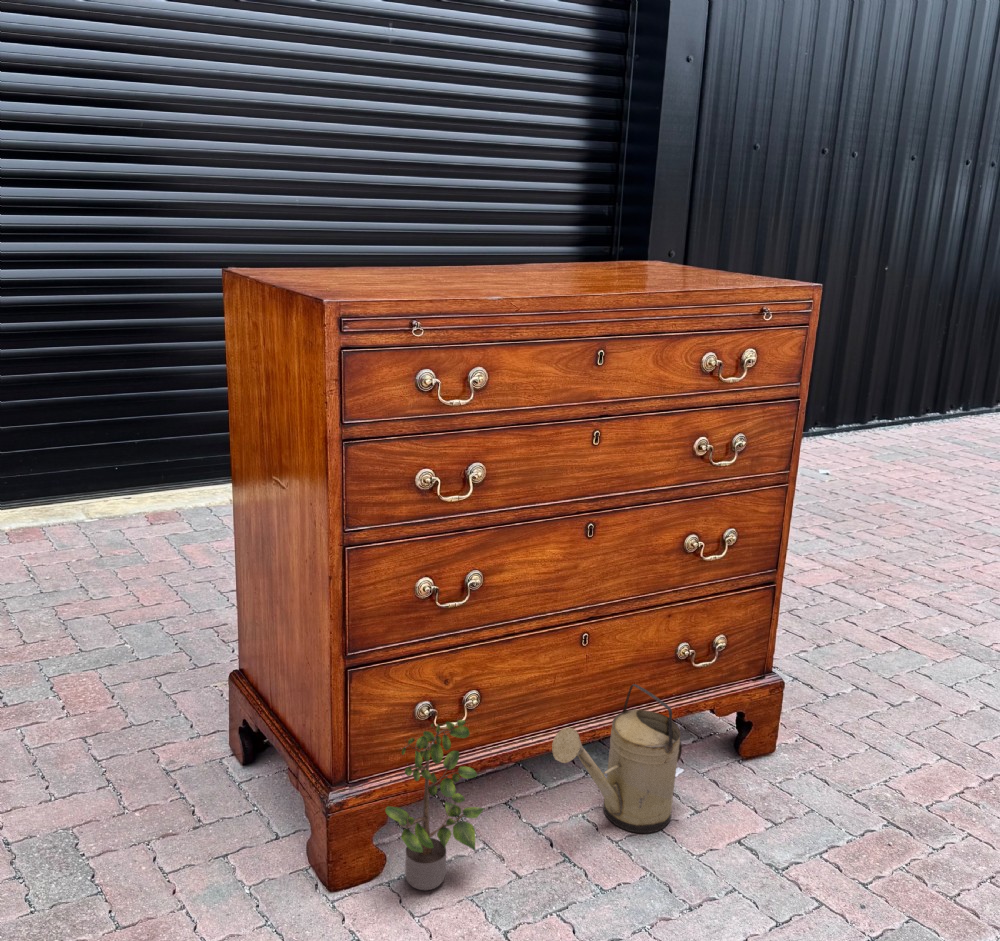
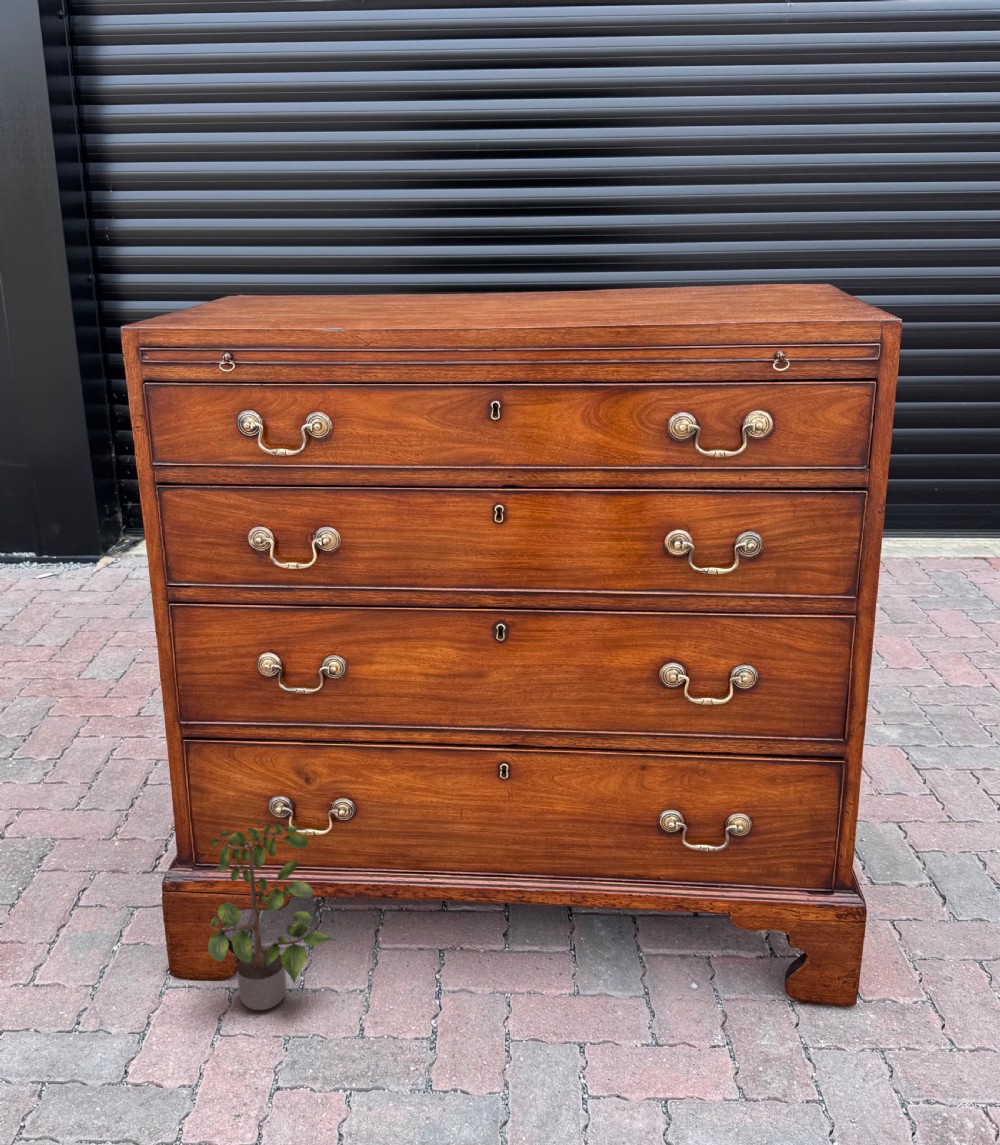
watering can: present [552,684,682,833] -> none [418,845,631,1043]

